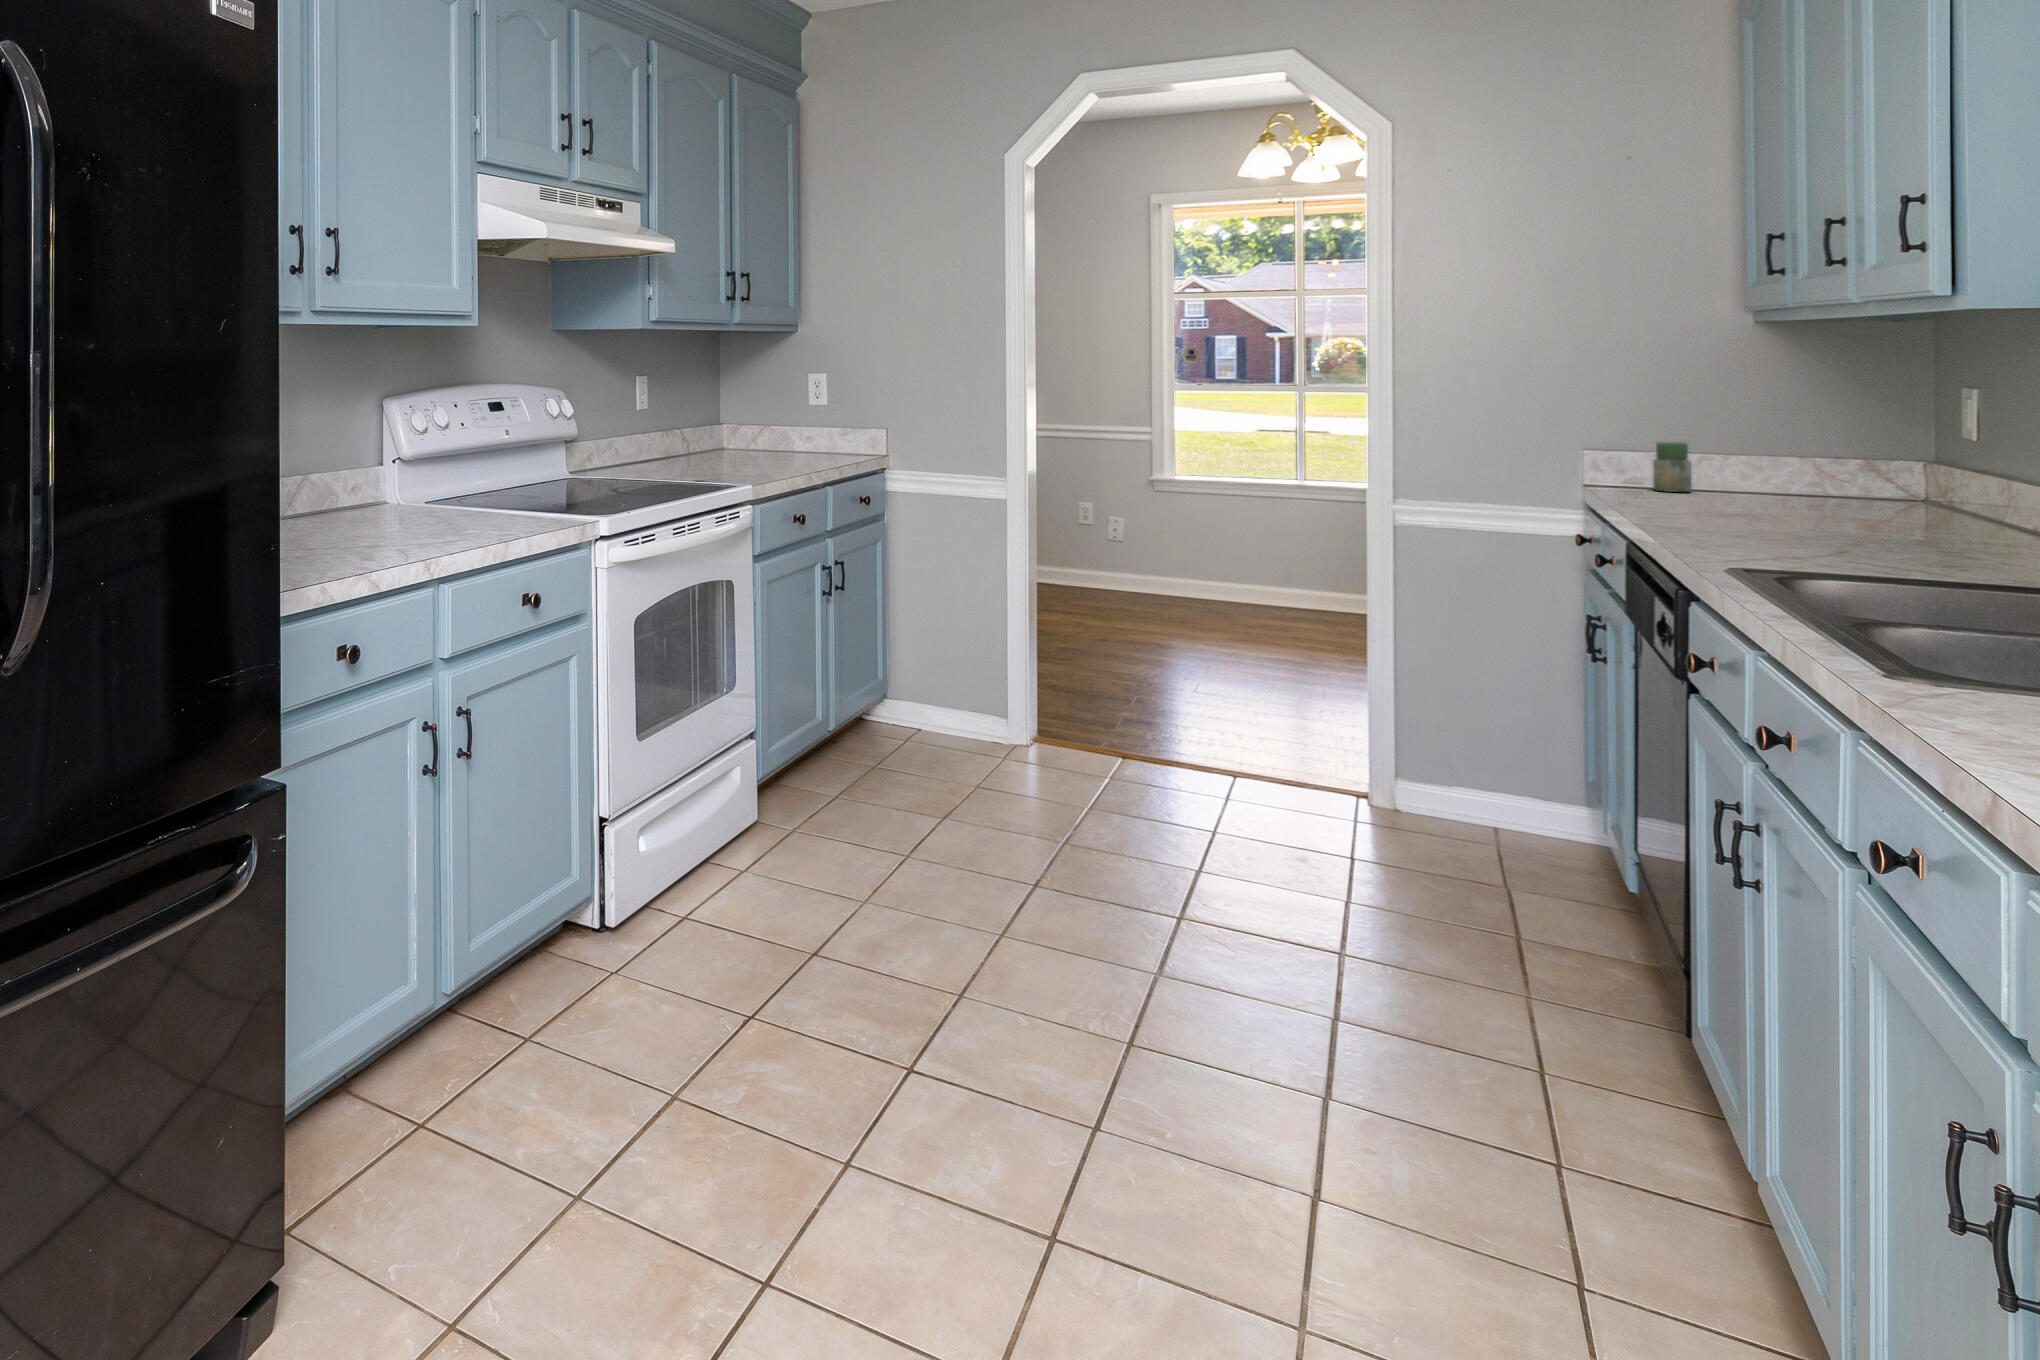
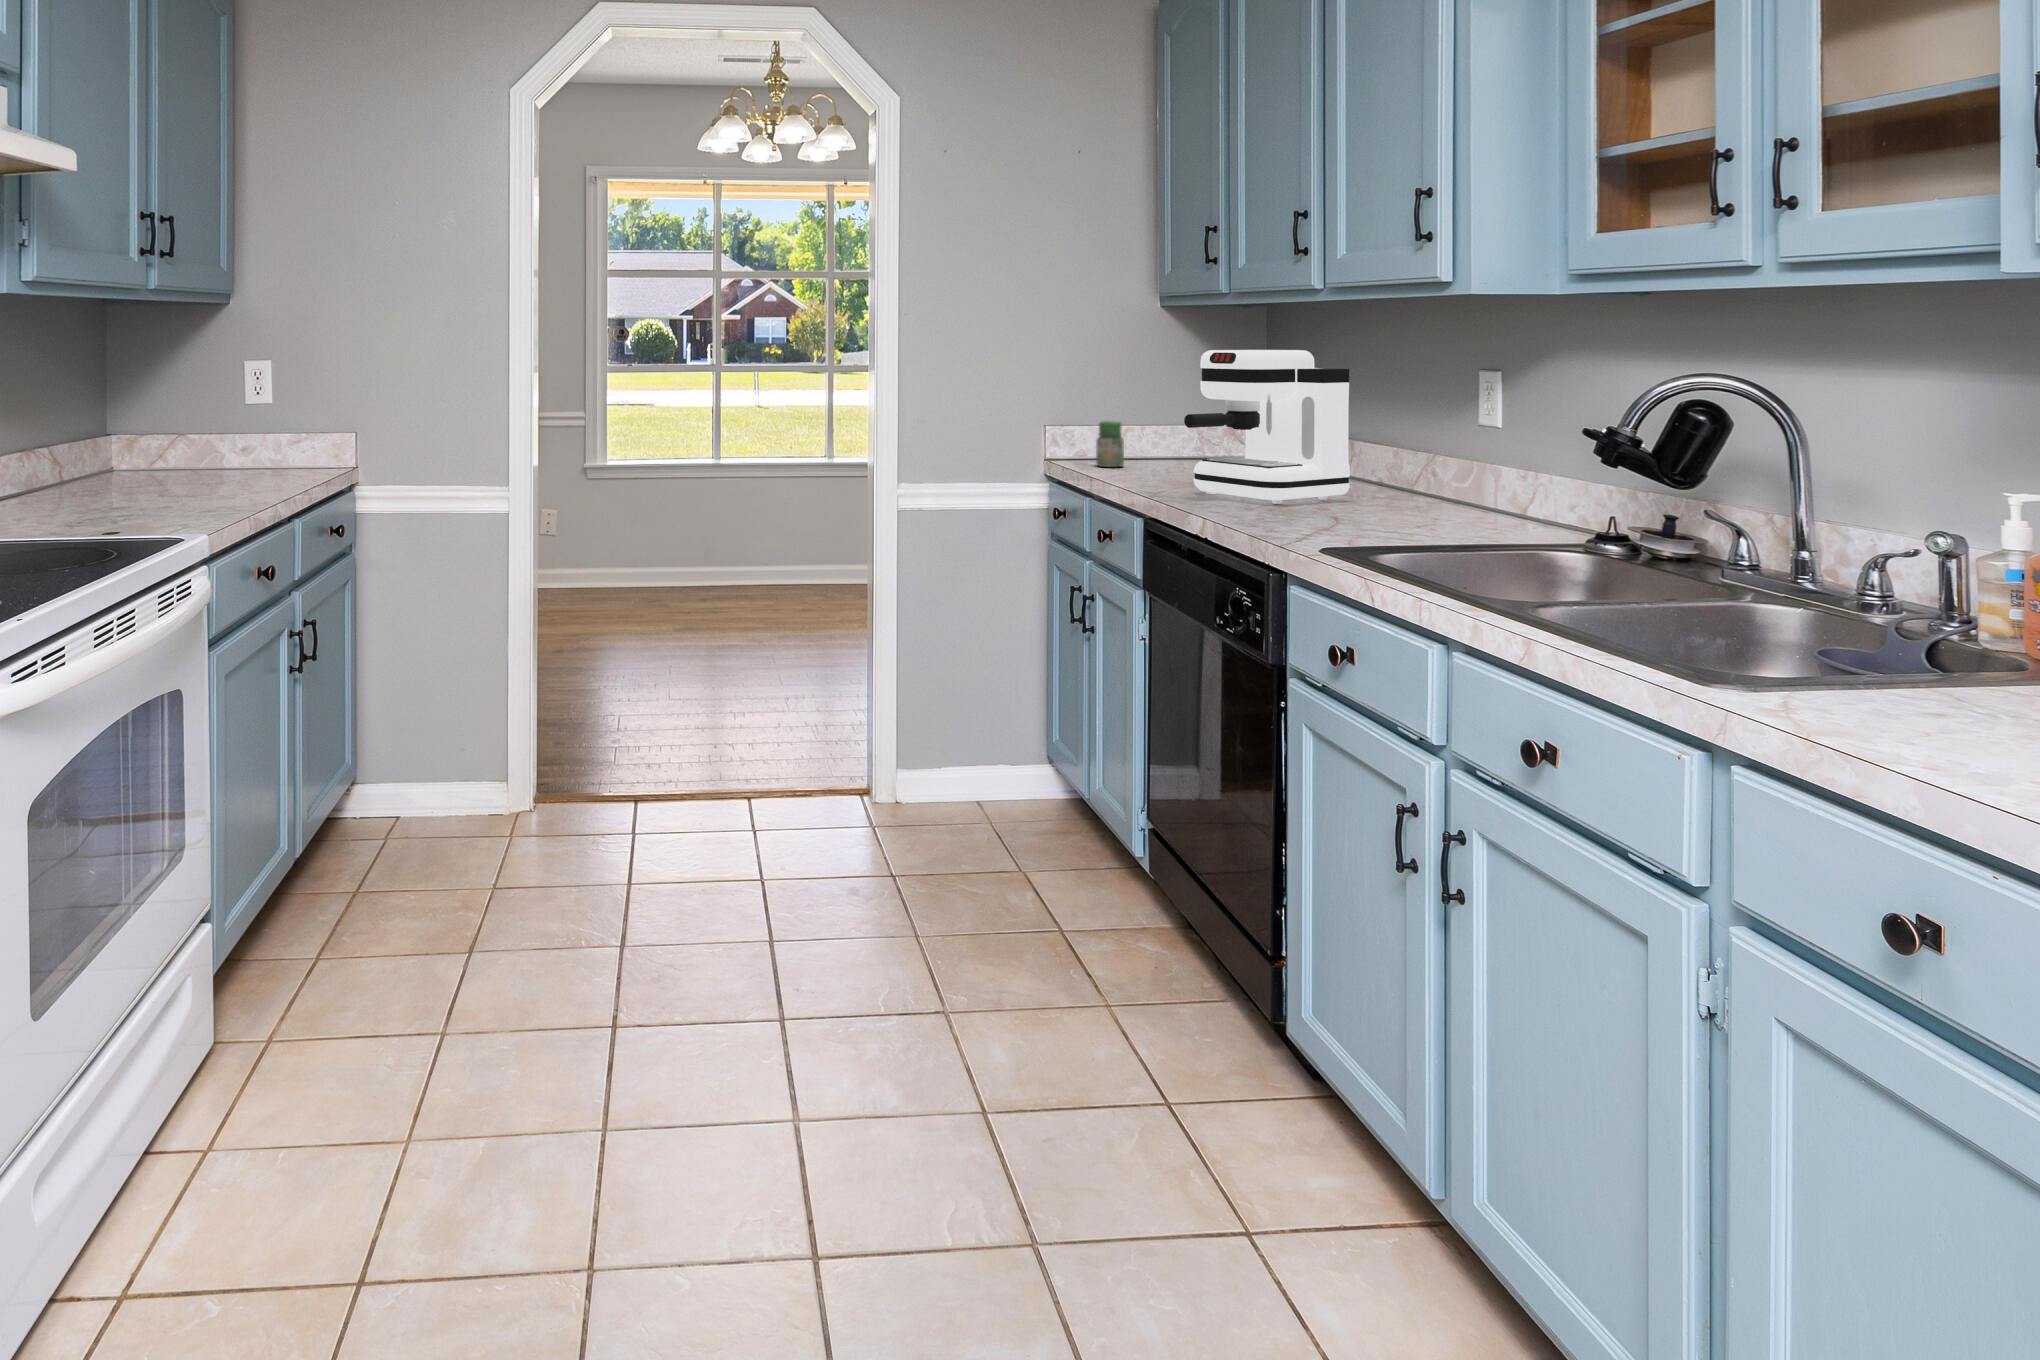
coffee maker: none [1686,362,1941,532] -> present [1184,350,1350,504]

